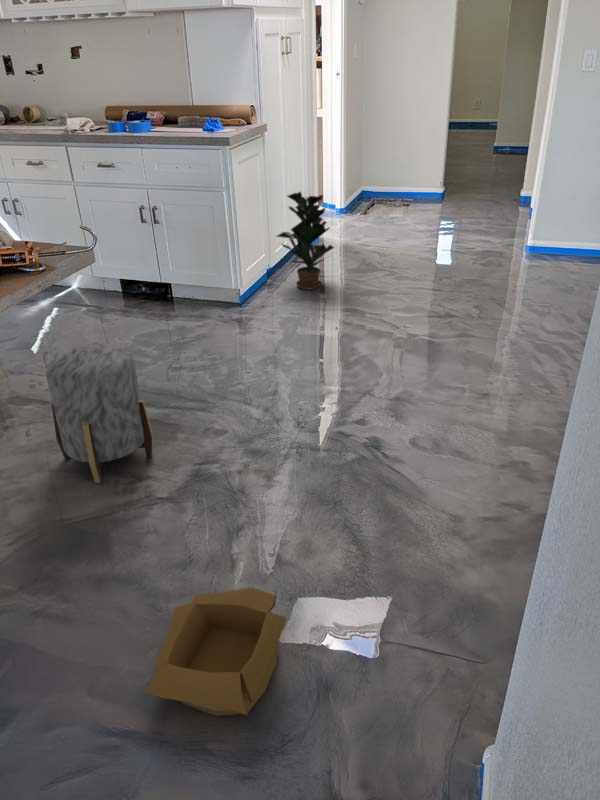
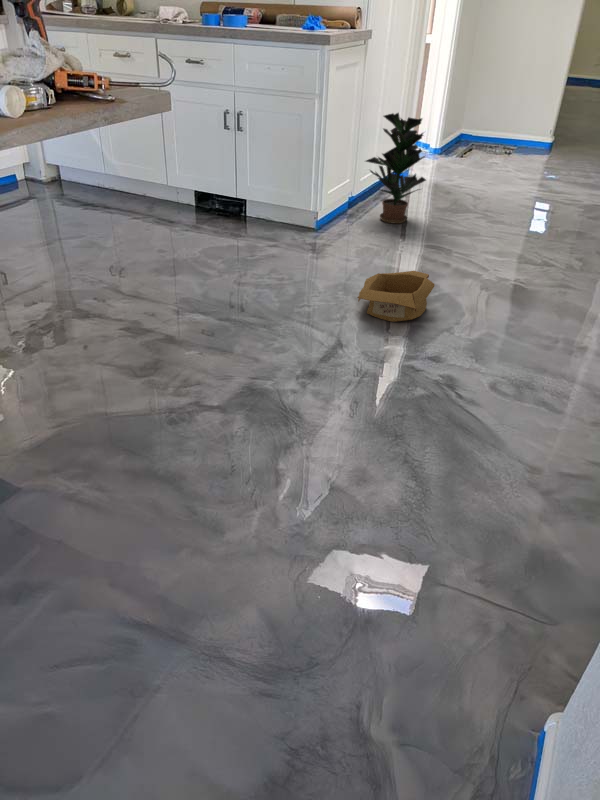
stool: present [46,344,153,483] -> none [106,235,210,383]
cardboard box: present [144,587,285,716] -> present [357,271,434,322]

